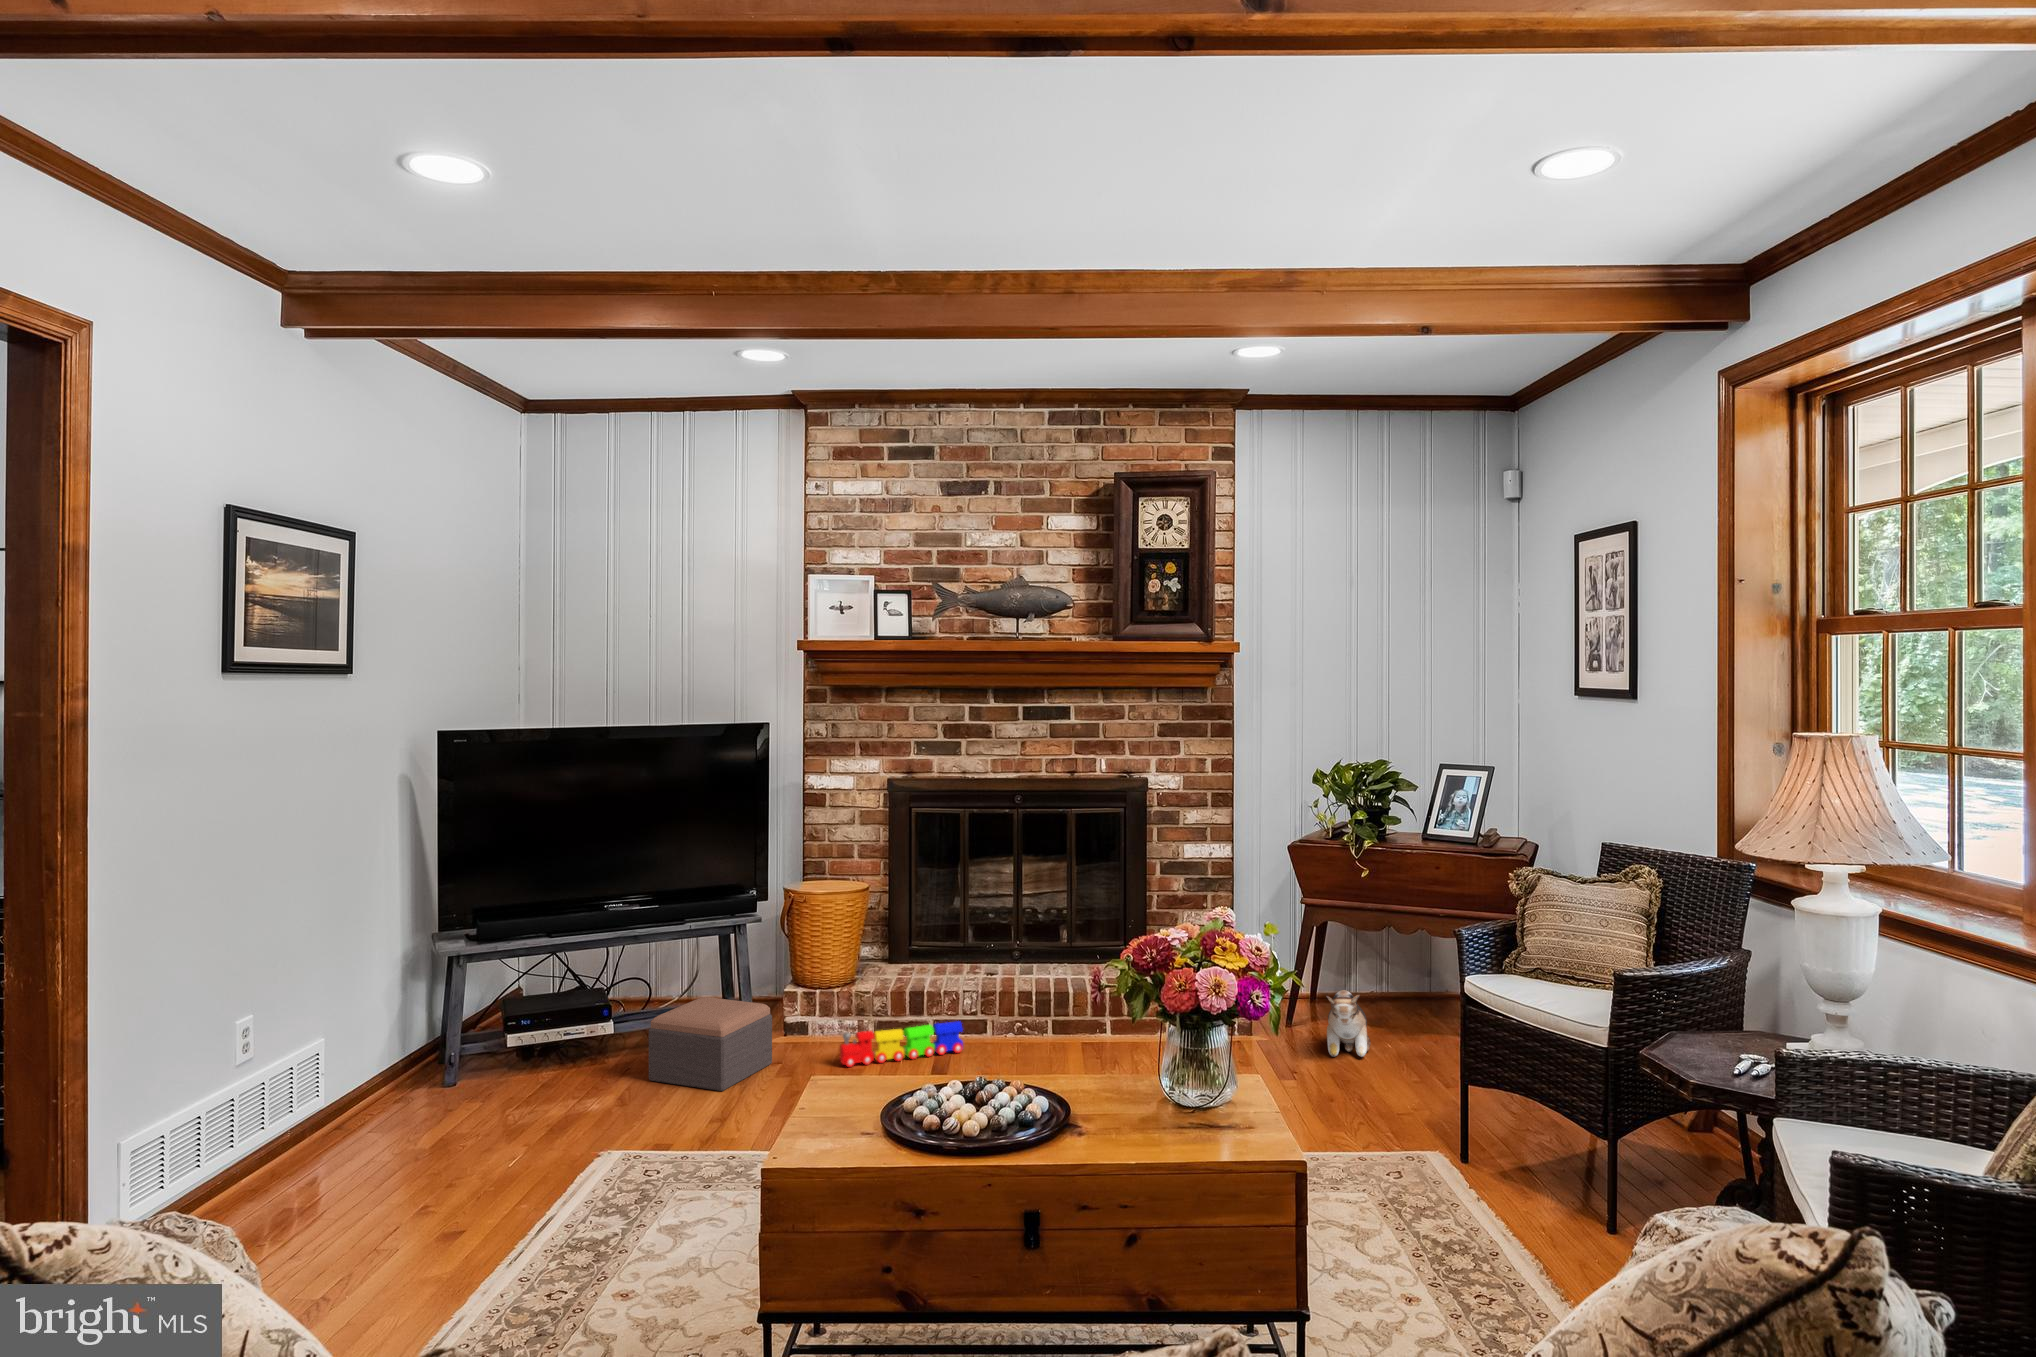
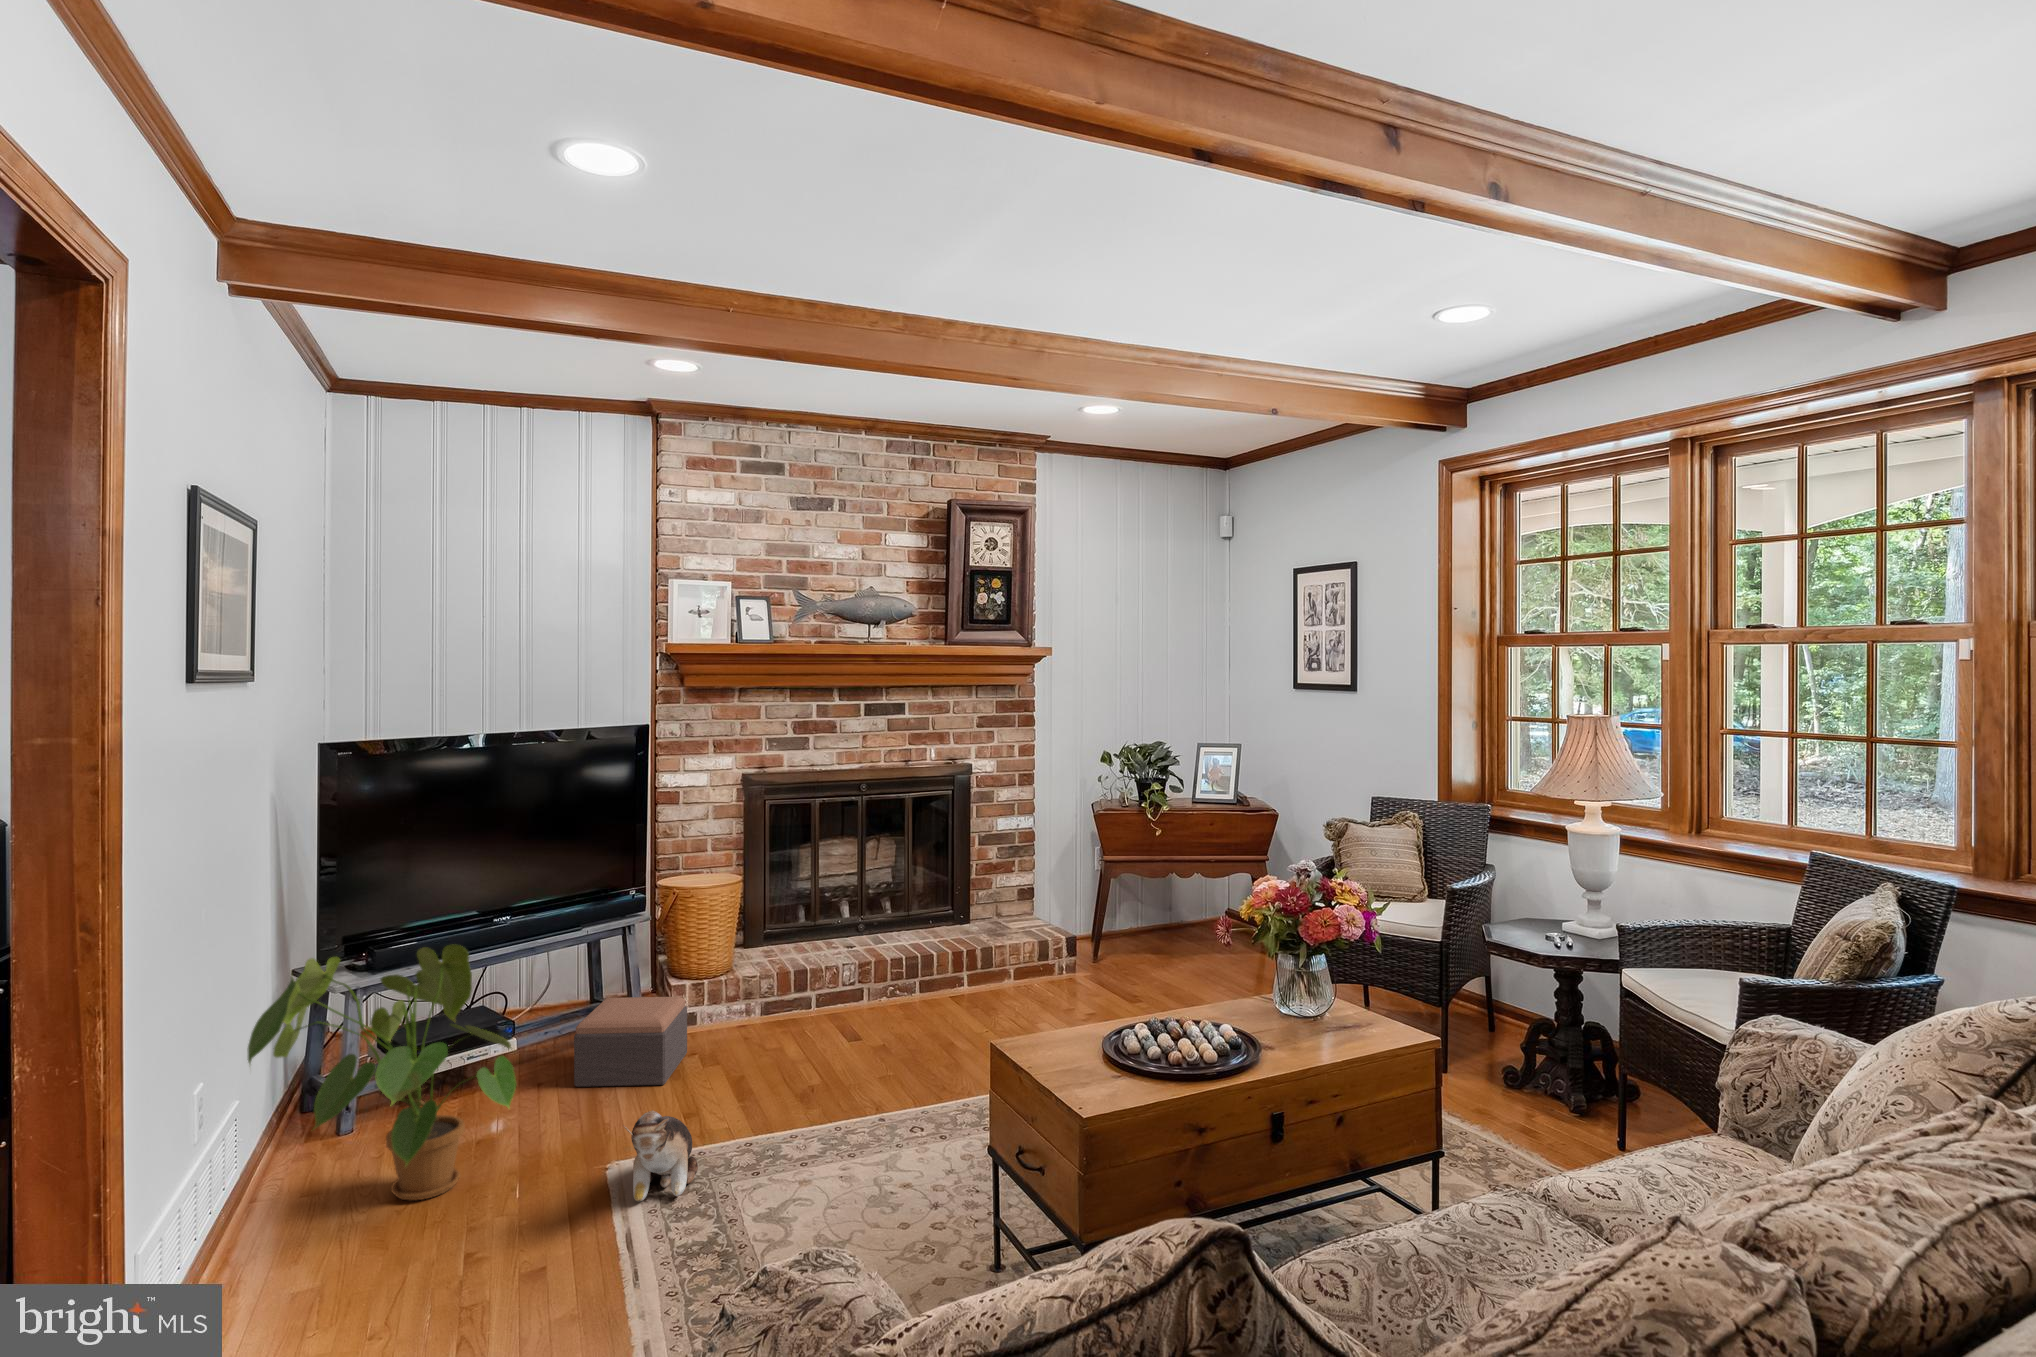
house plant: none [296,925,528,1161] -> present [247,944,516,1200]
plush toy: present [1326,990,1371,1057] -> present [623,1110,698,1201]
toy train: present [840,1021,963,1067] -> none [753,991,856,1046]

